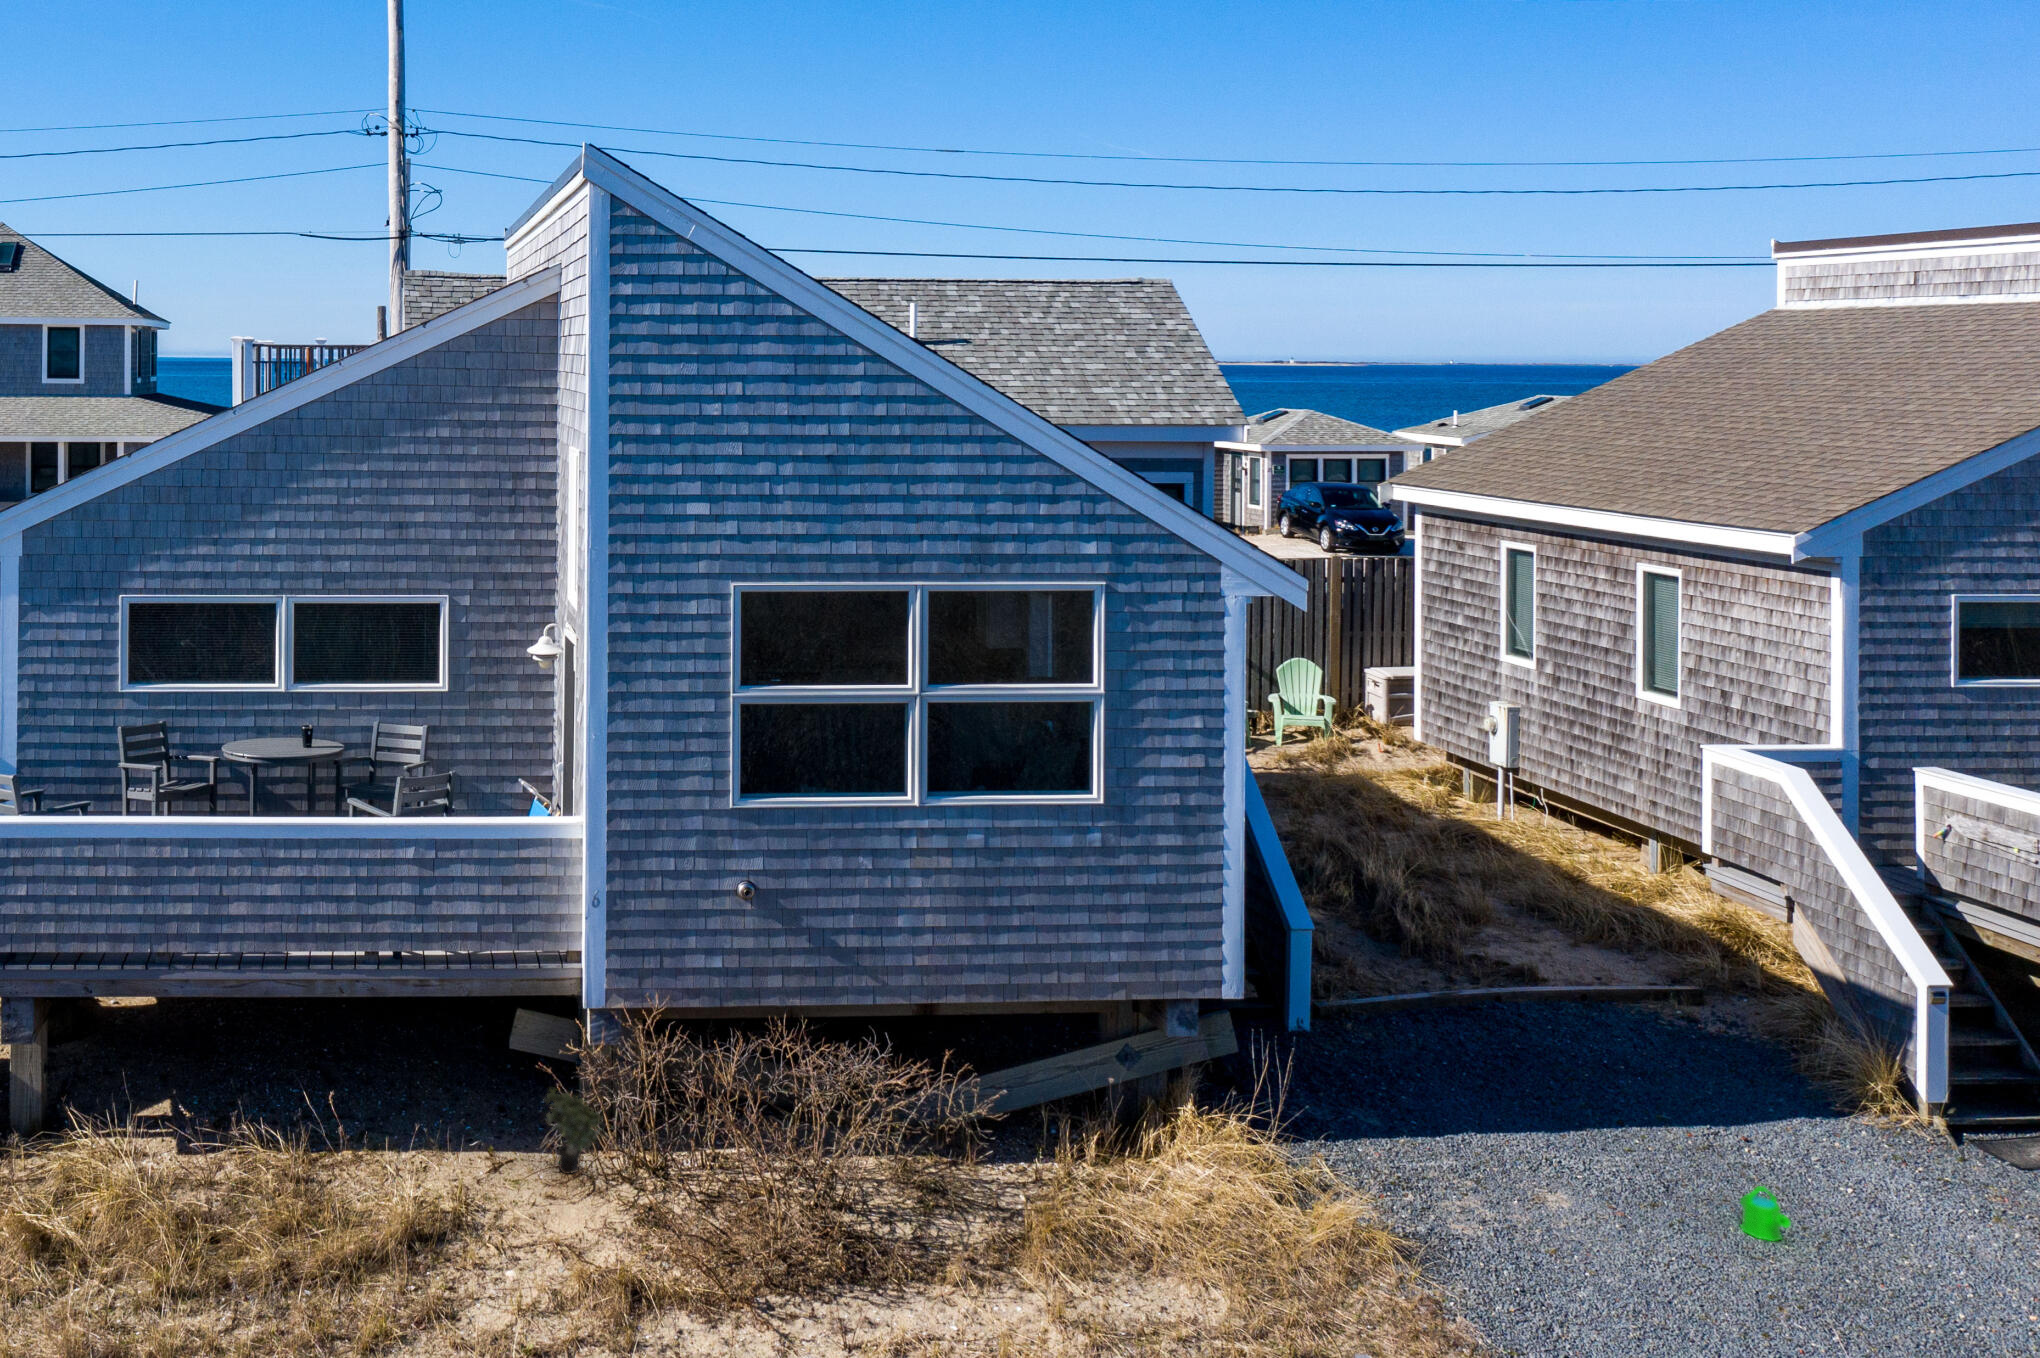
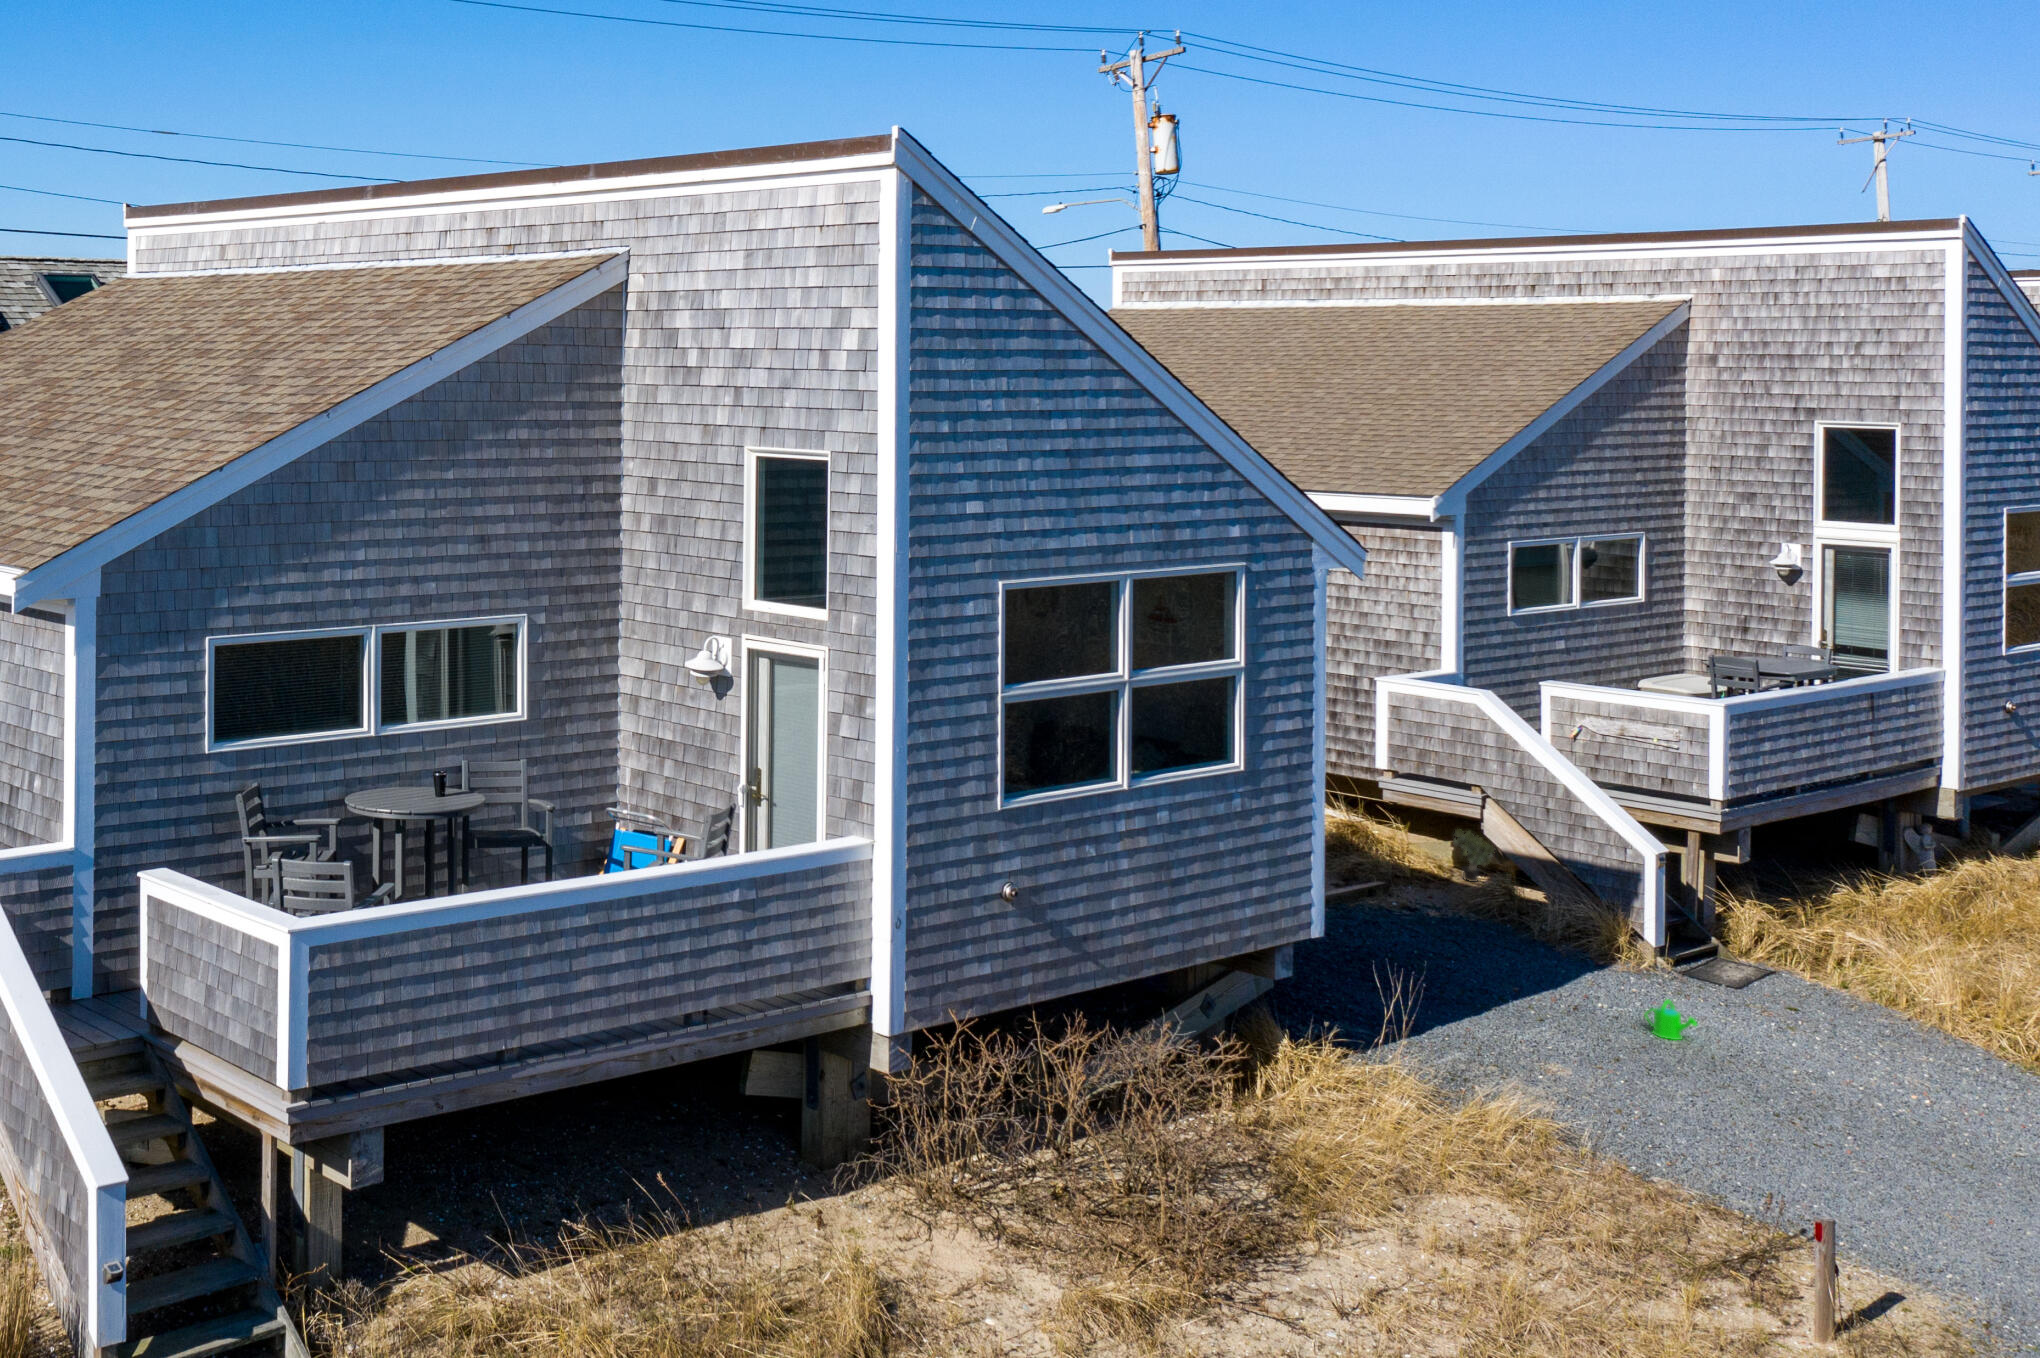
potted plant: present [545,1089,601,1174] -> present [1453,829,1495,882]

